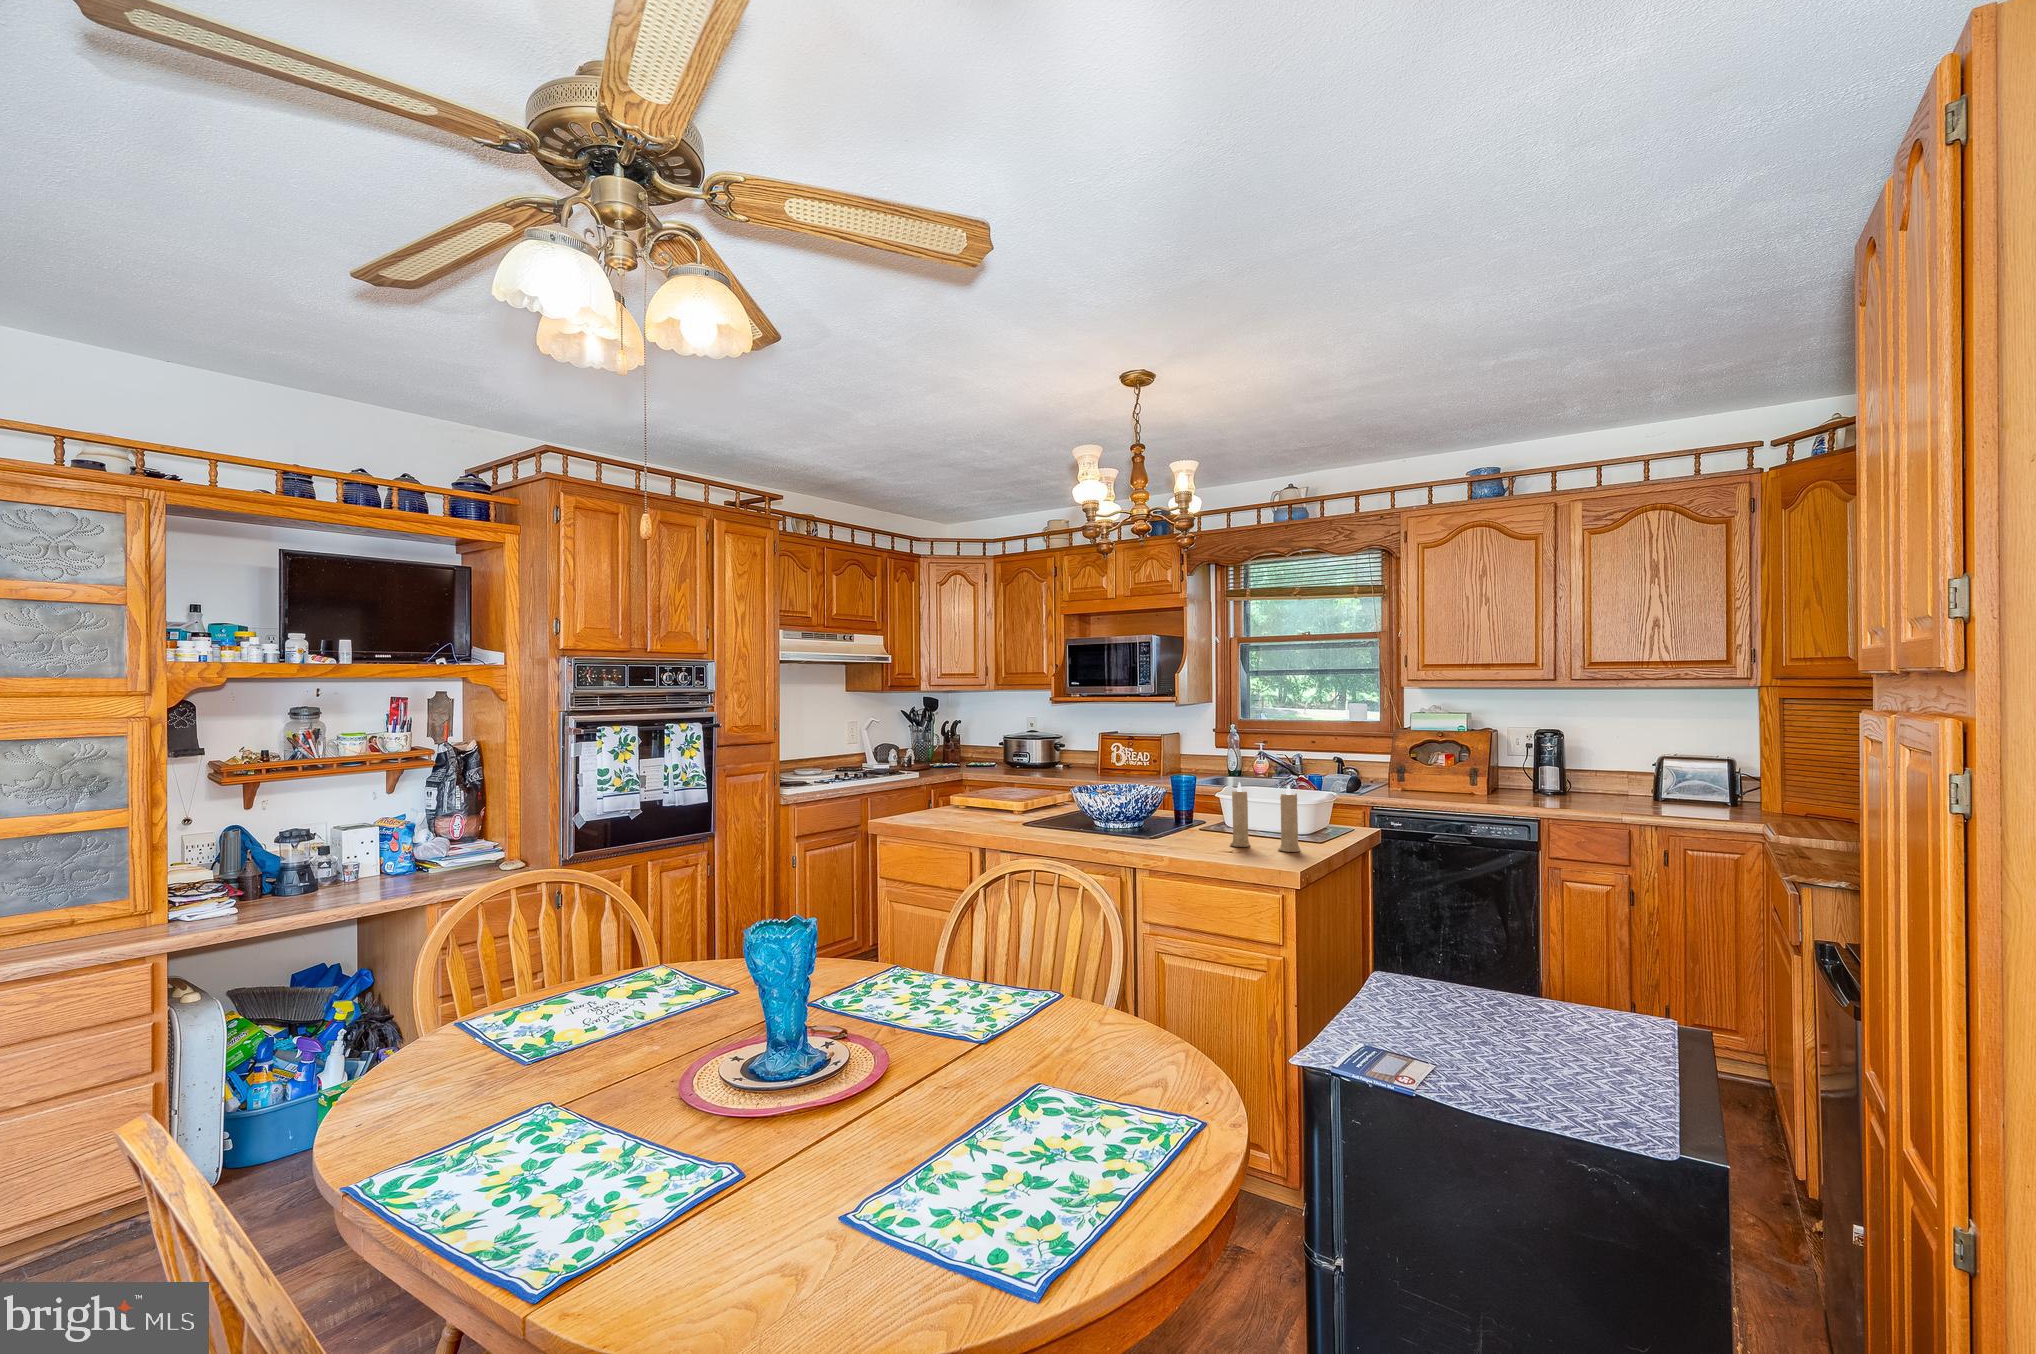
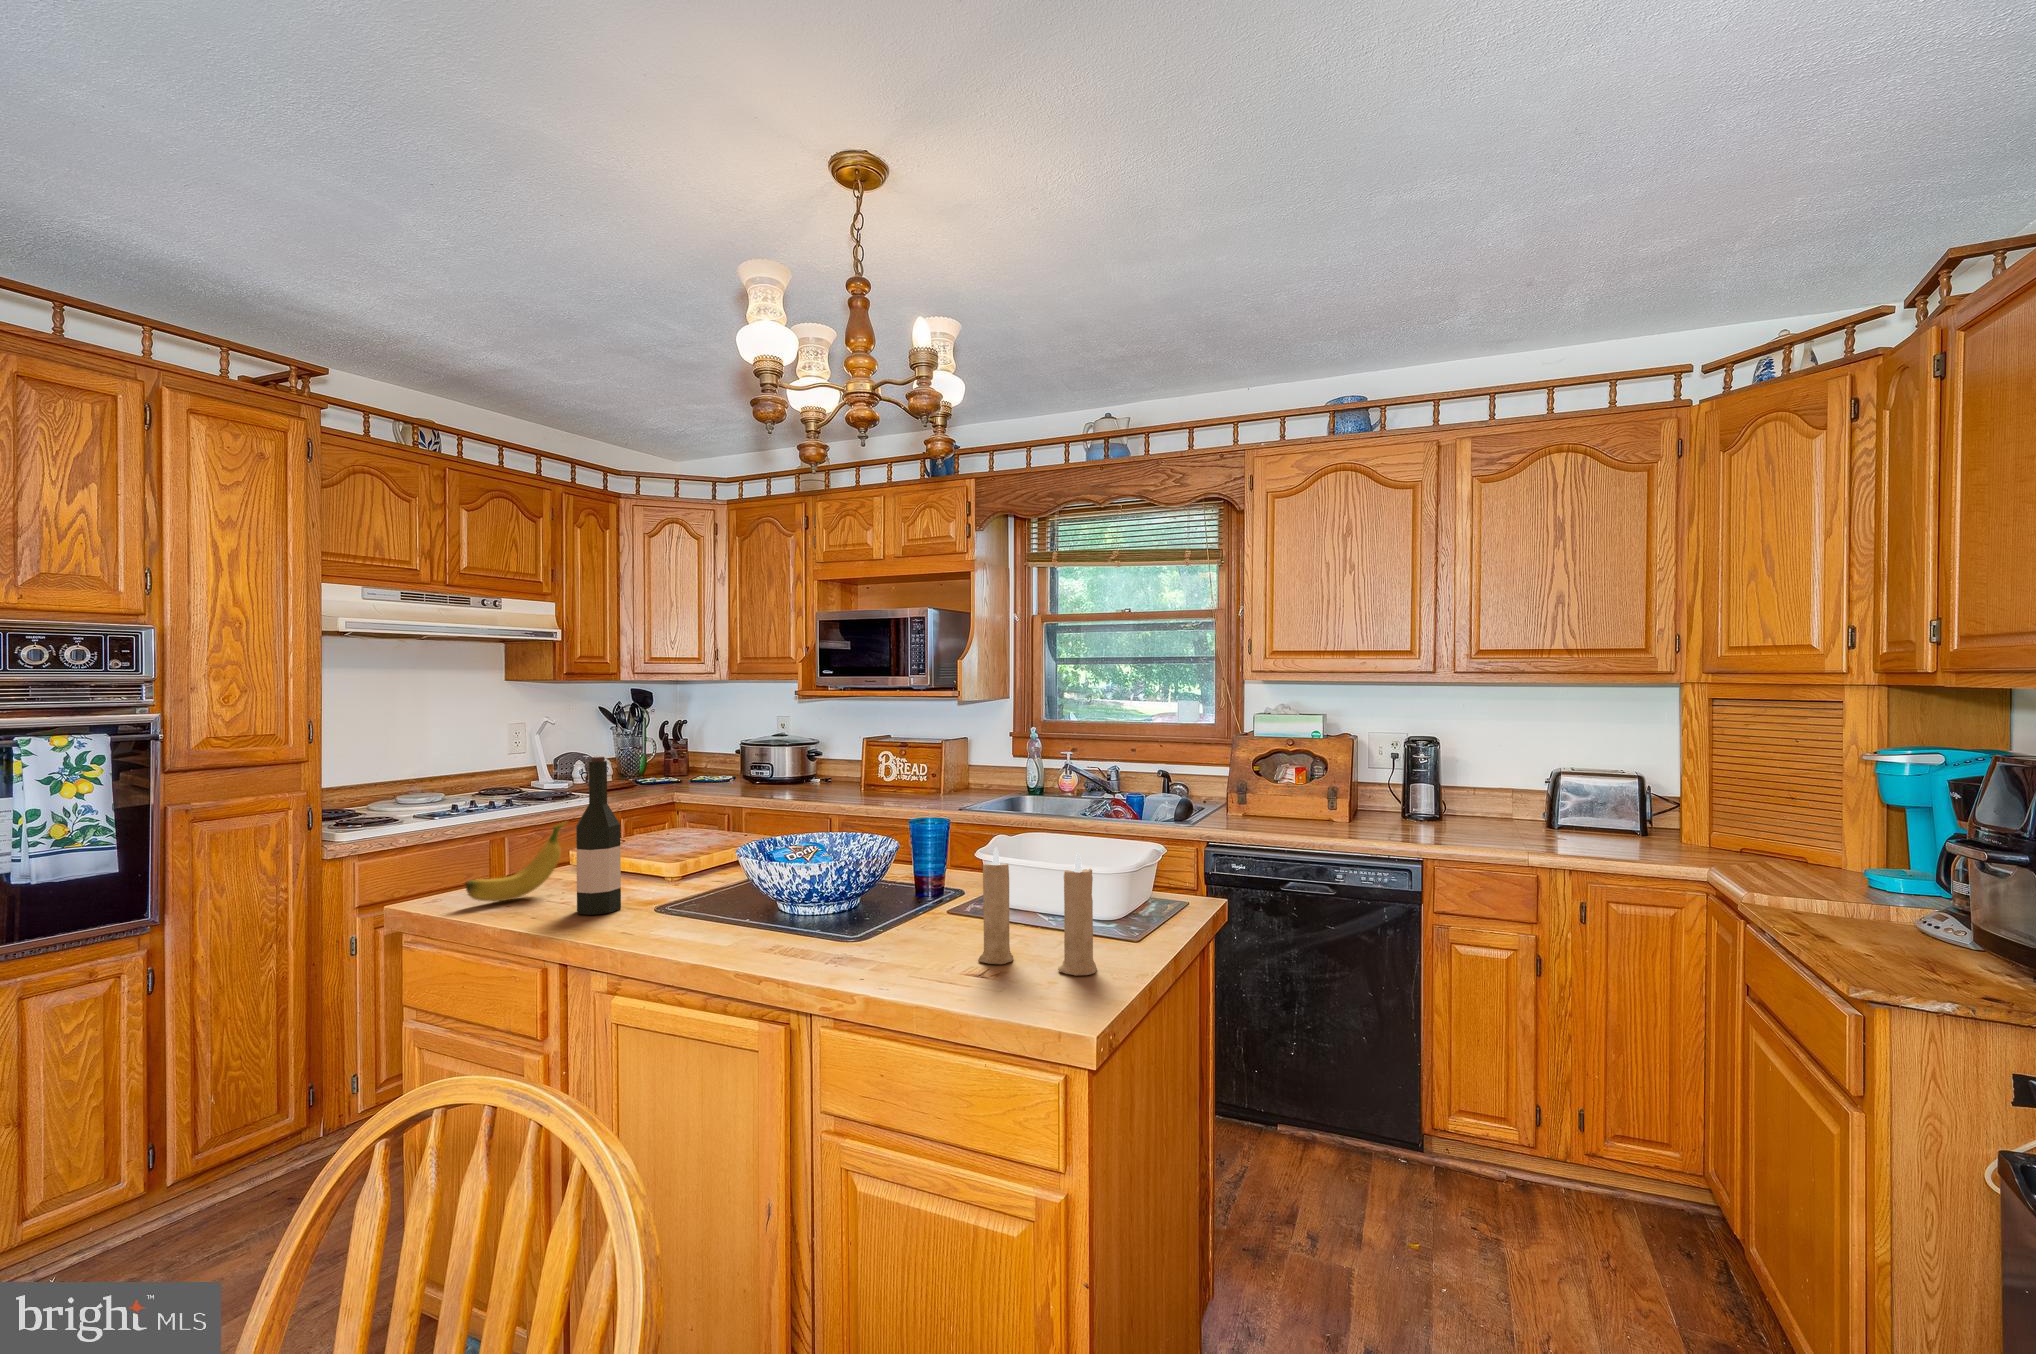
wine bottle: none [982,734,1007,824] -> present [576,757,621,915]
banana: none [919,773,968,817] -> present [465,822,566,901]

